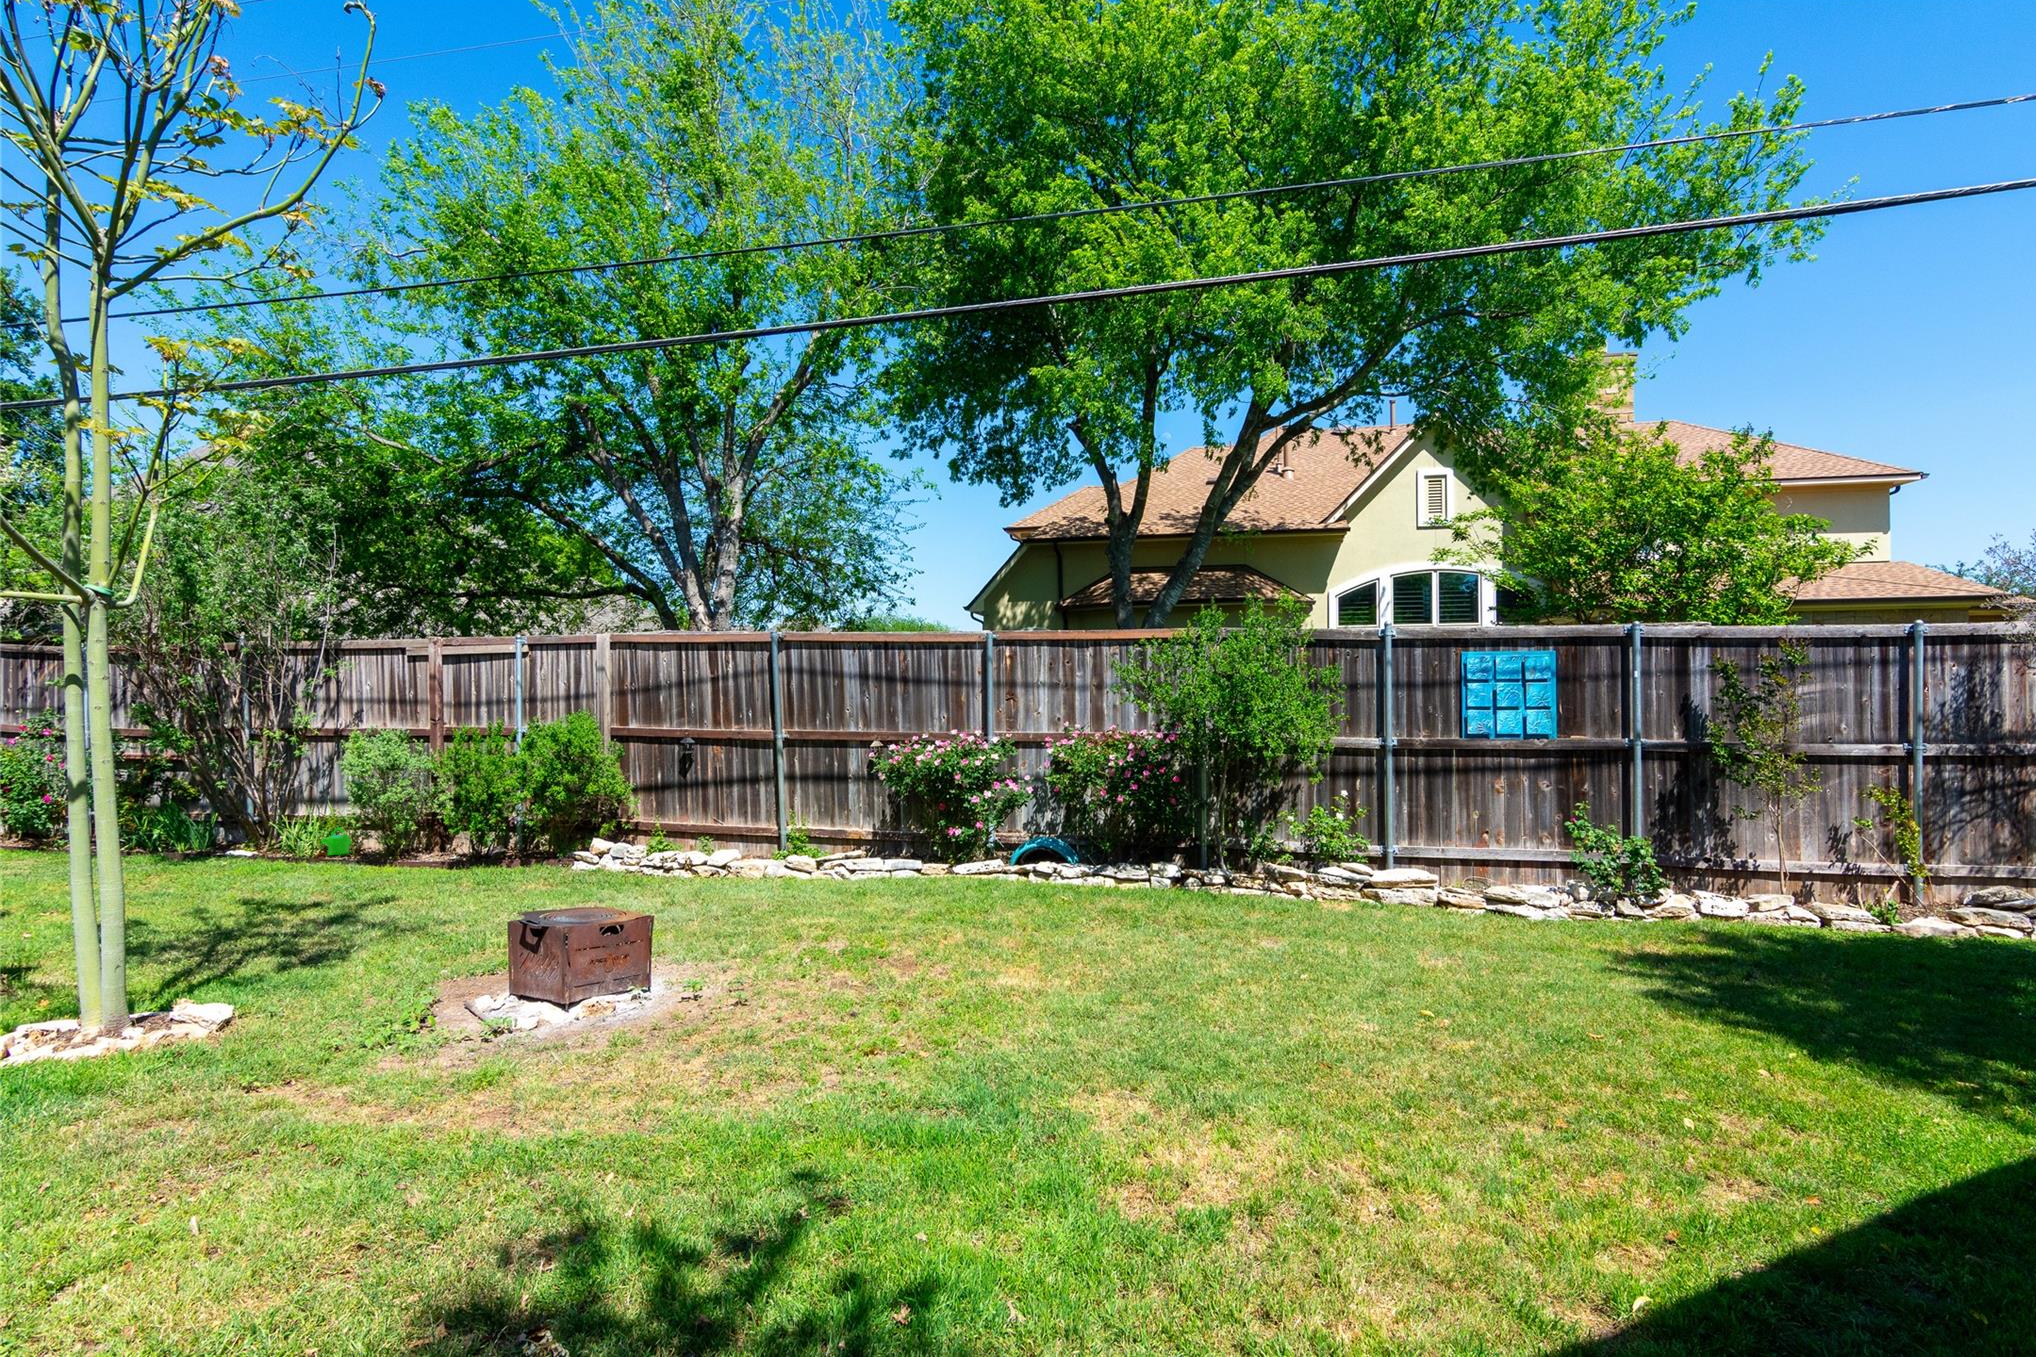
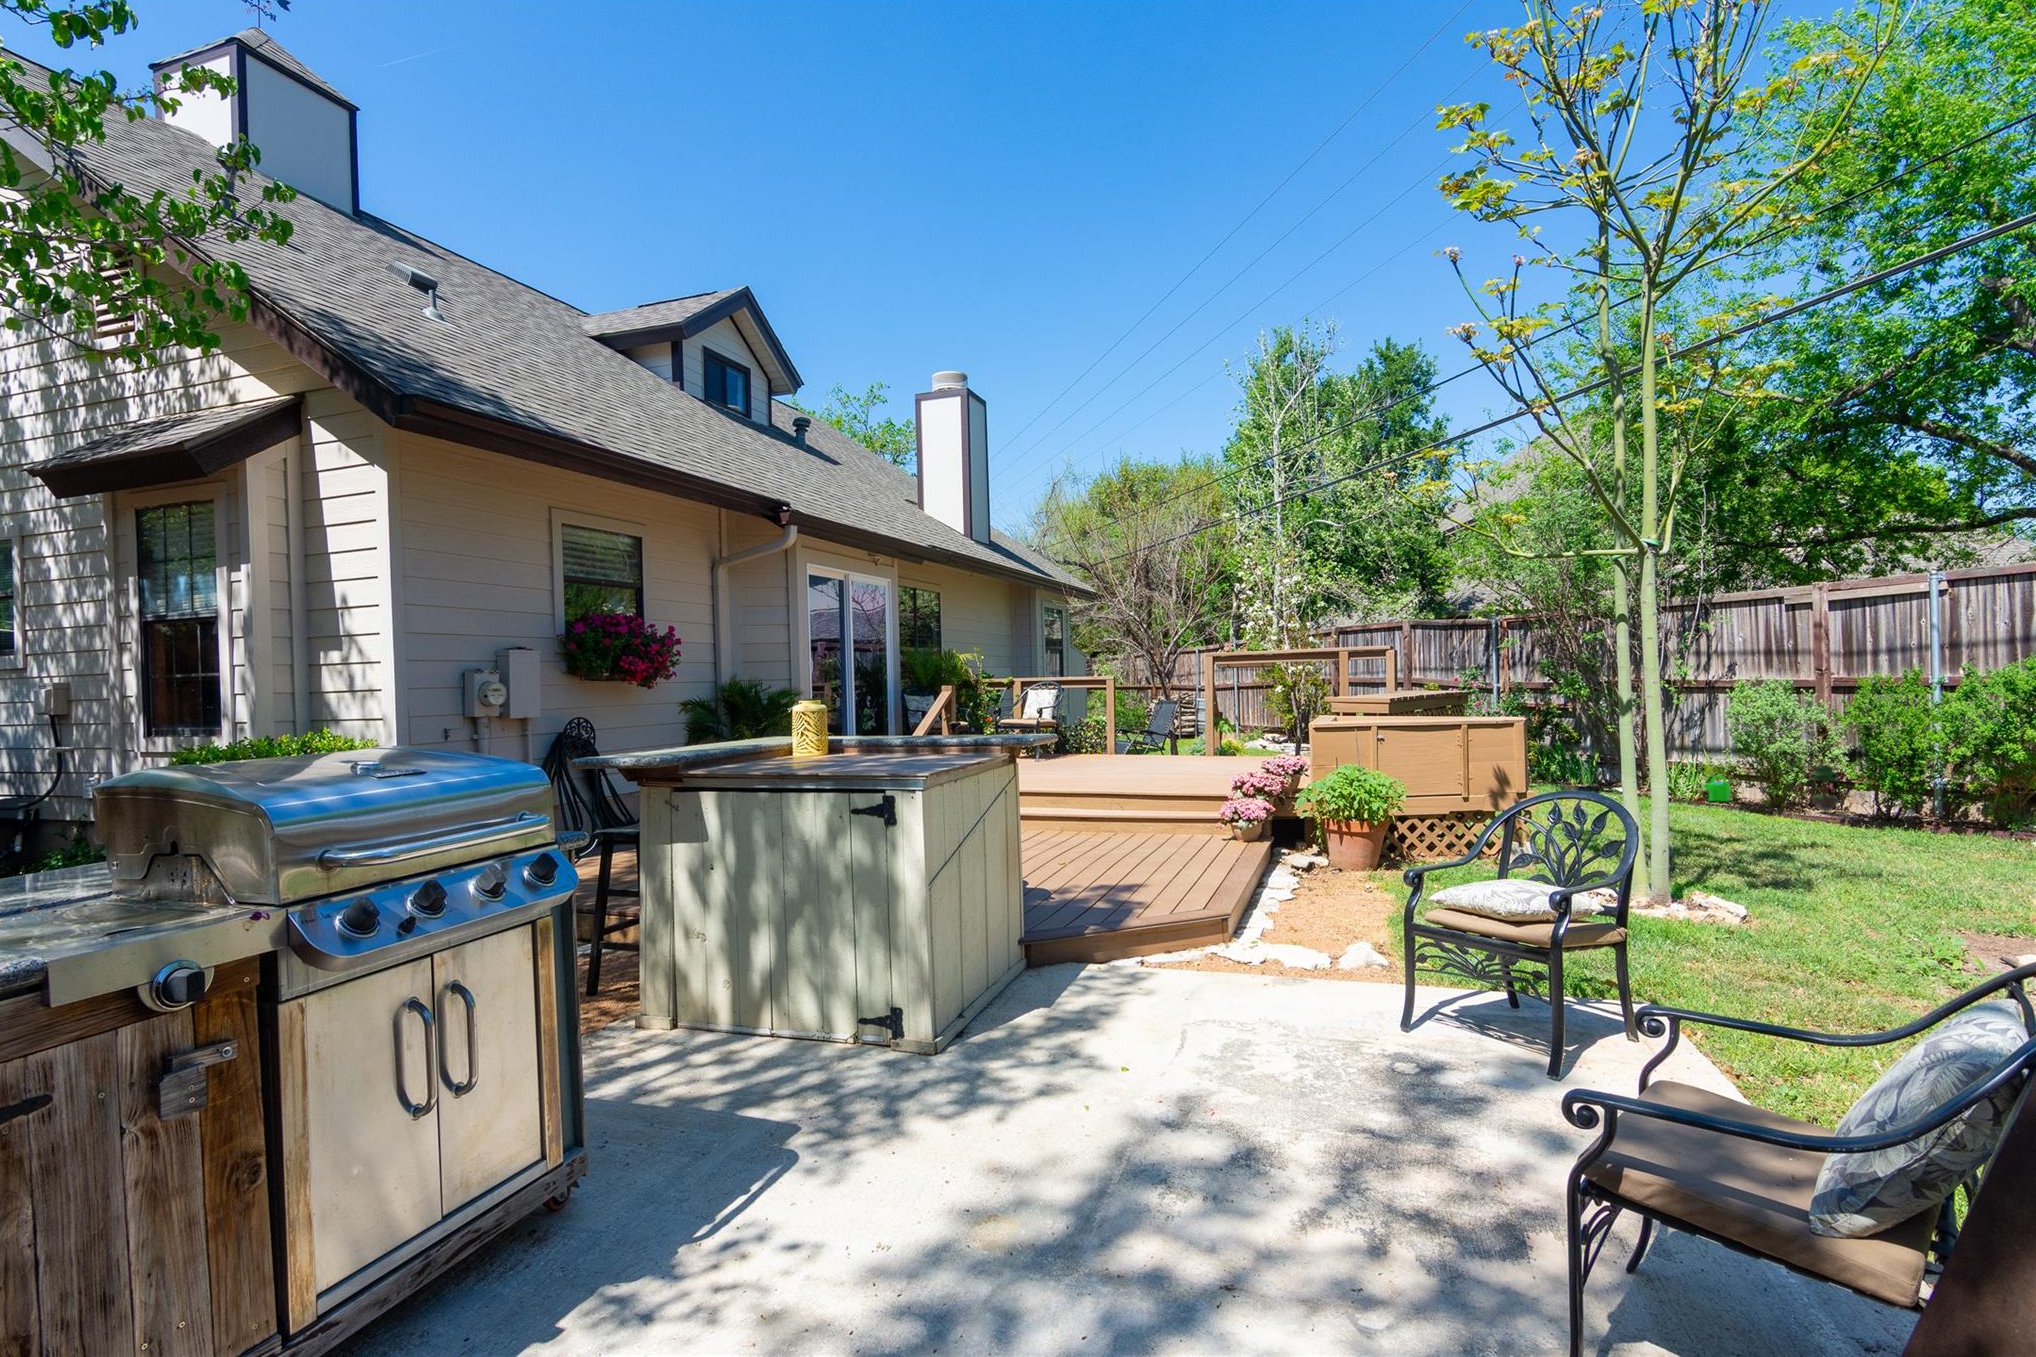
potted tree: none [417,793,443,856] -> present [1811,765,1837,812]

